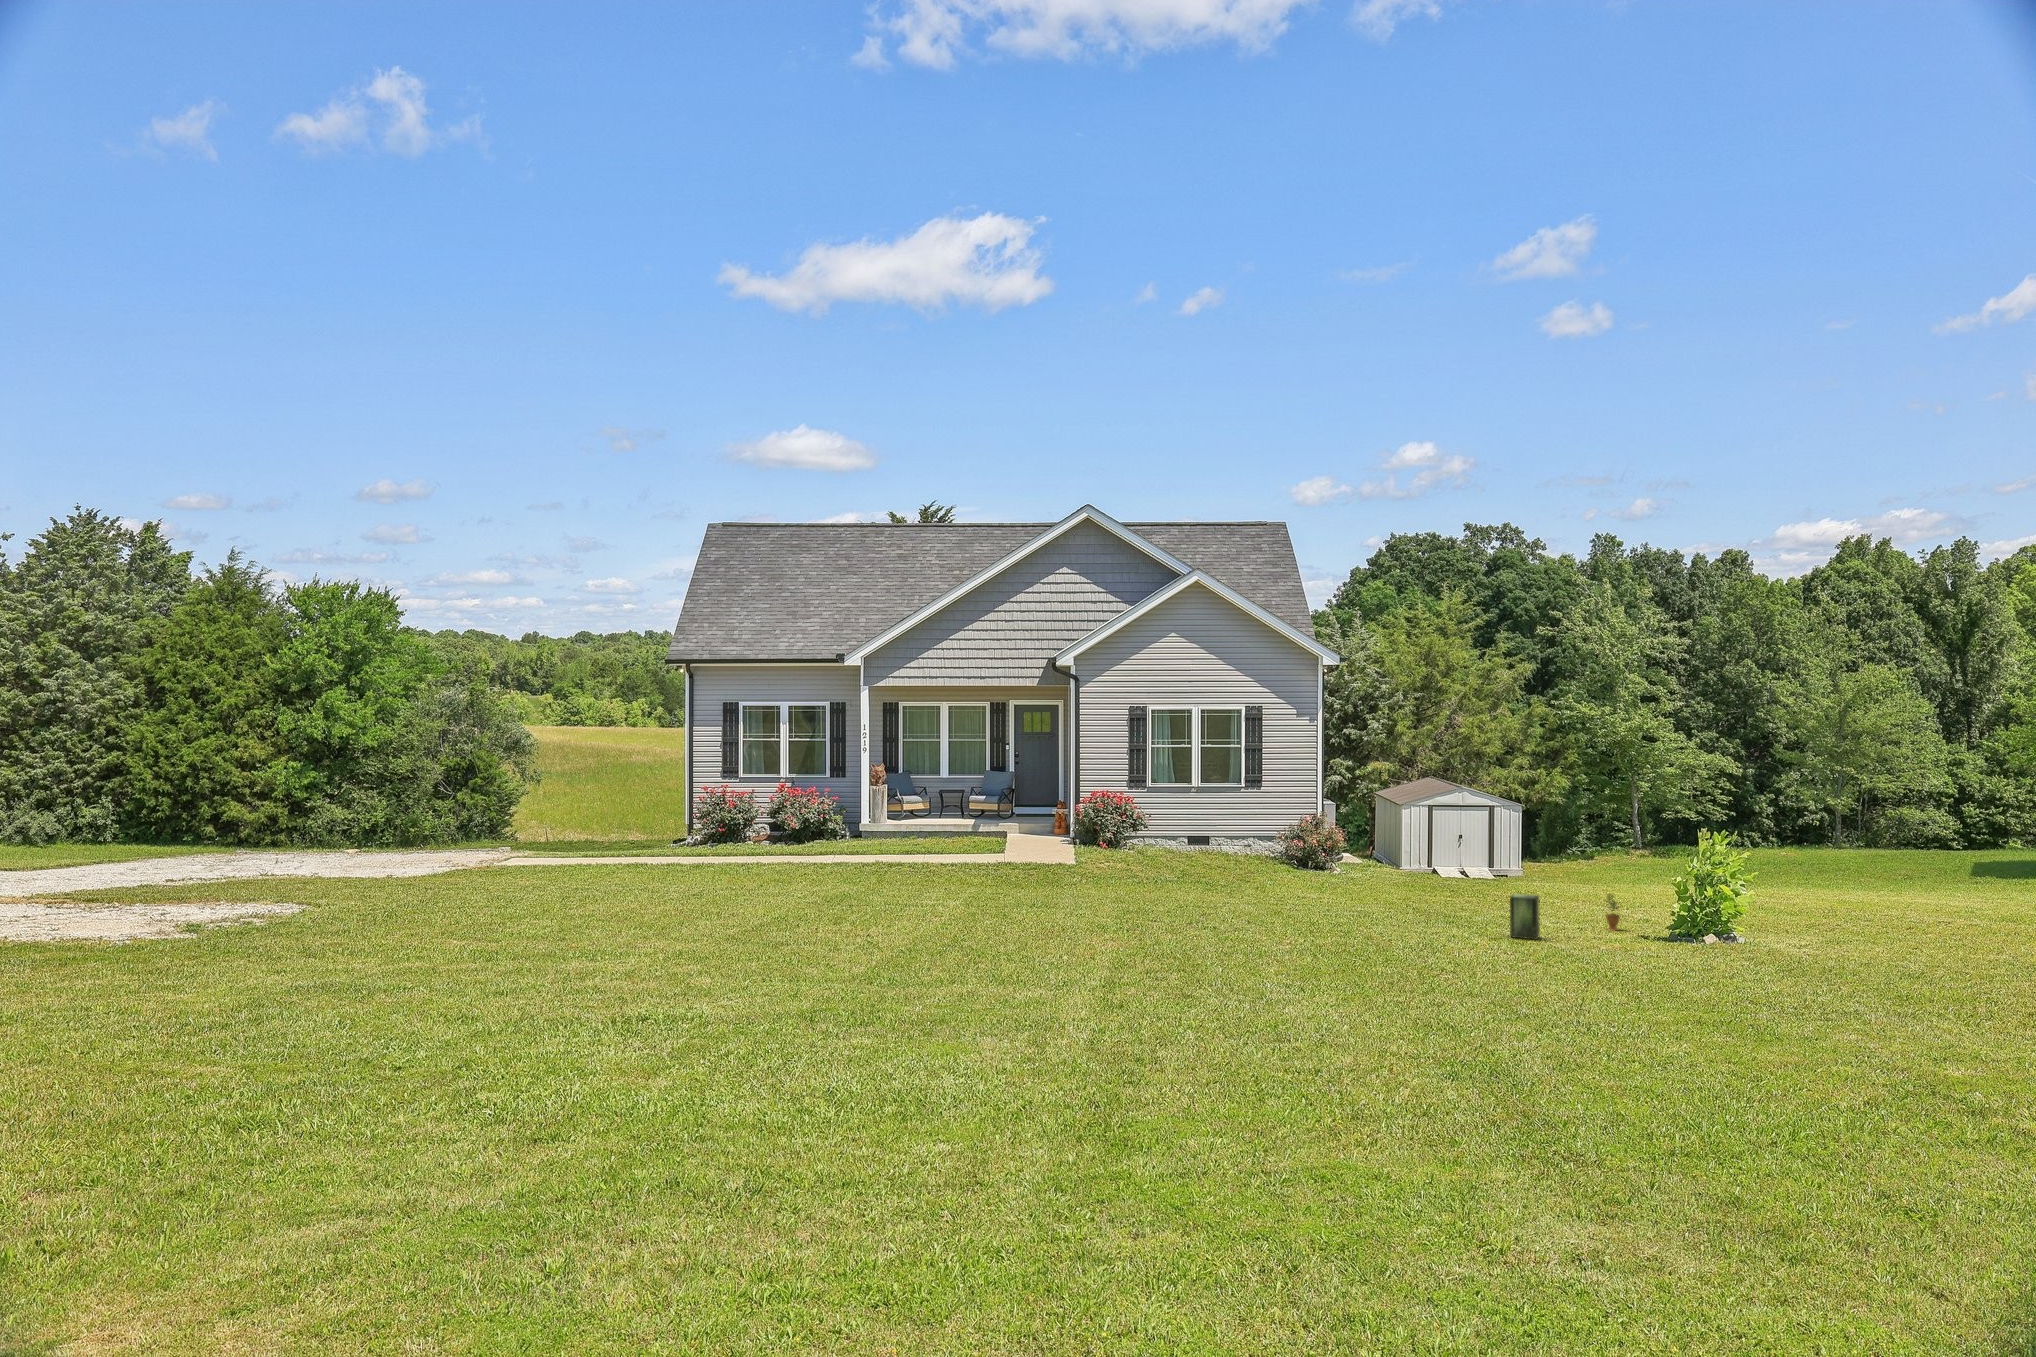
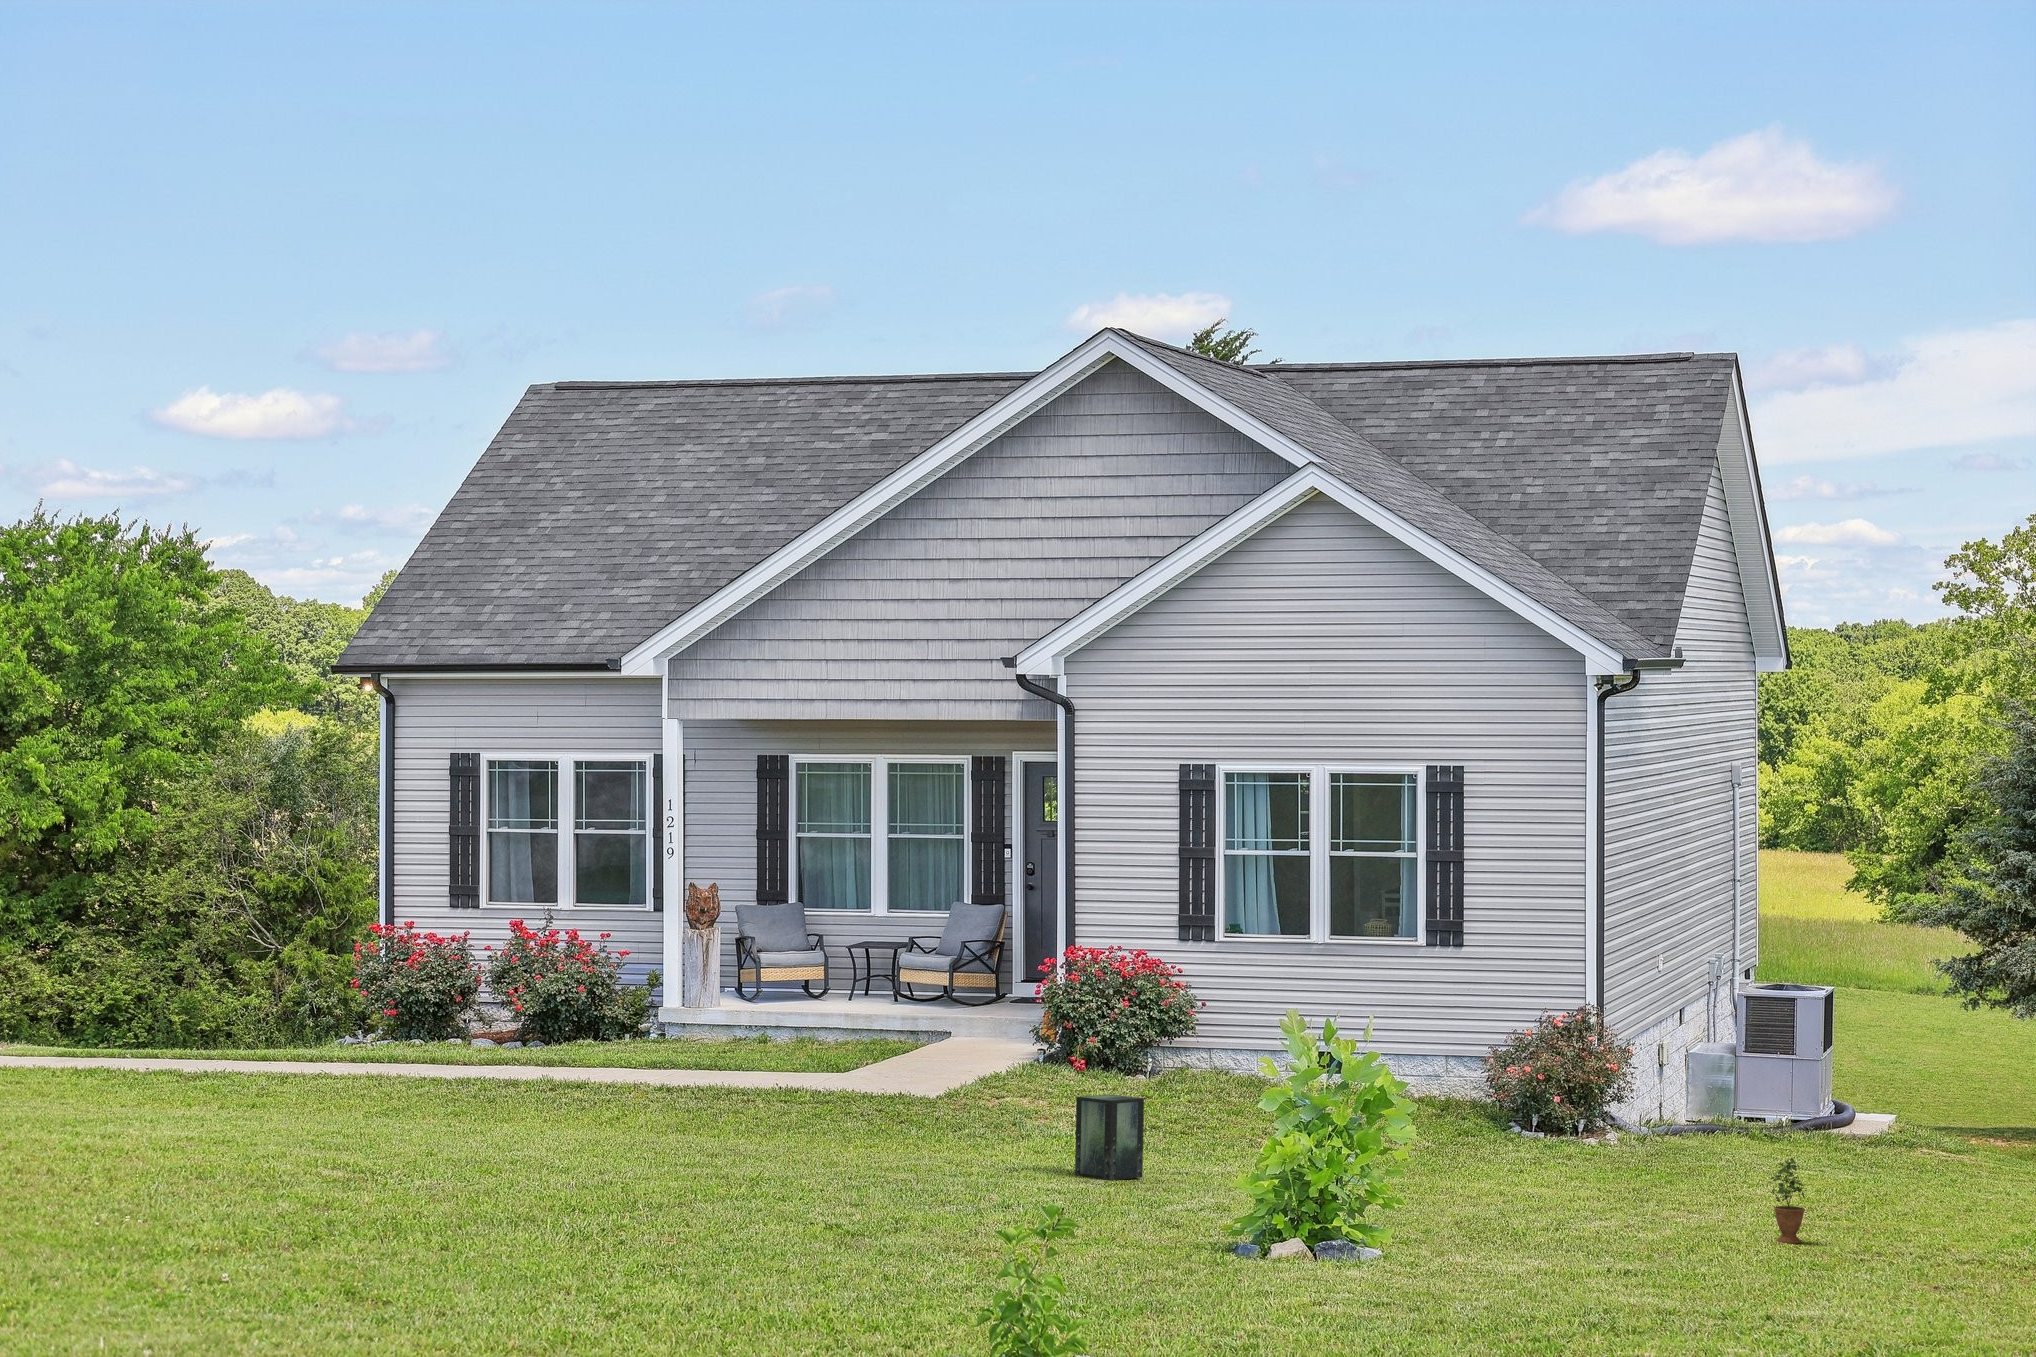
storage box: present [1510,894,1540,940] -> present [1075,1094,1144,1181]

